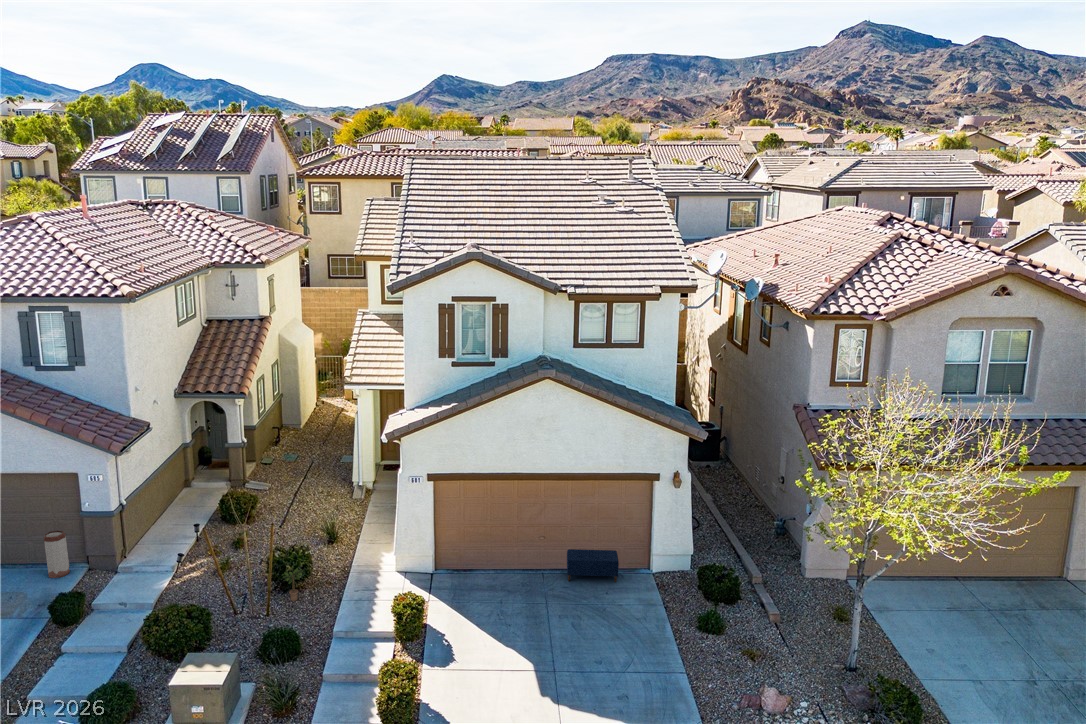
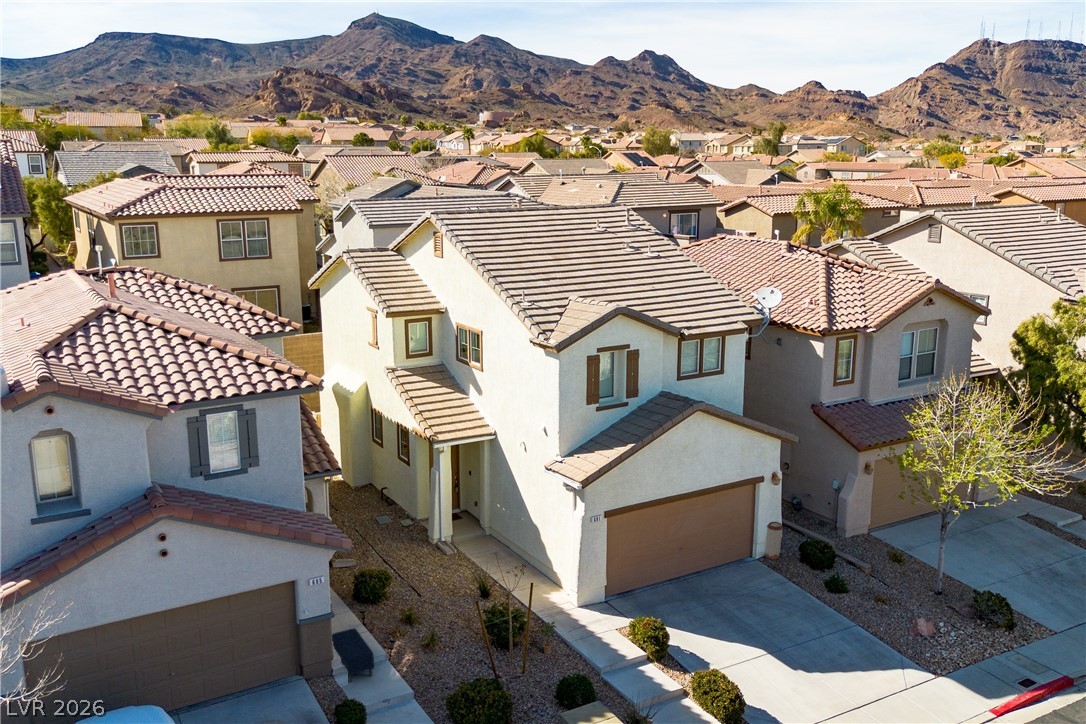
trash can: present [43,530,70,578] -> present [764,522,783,560]
bench: present [567,549,619,582] -> present [332,628,374,682]

